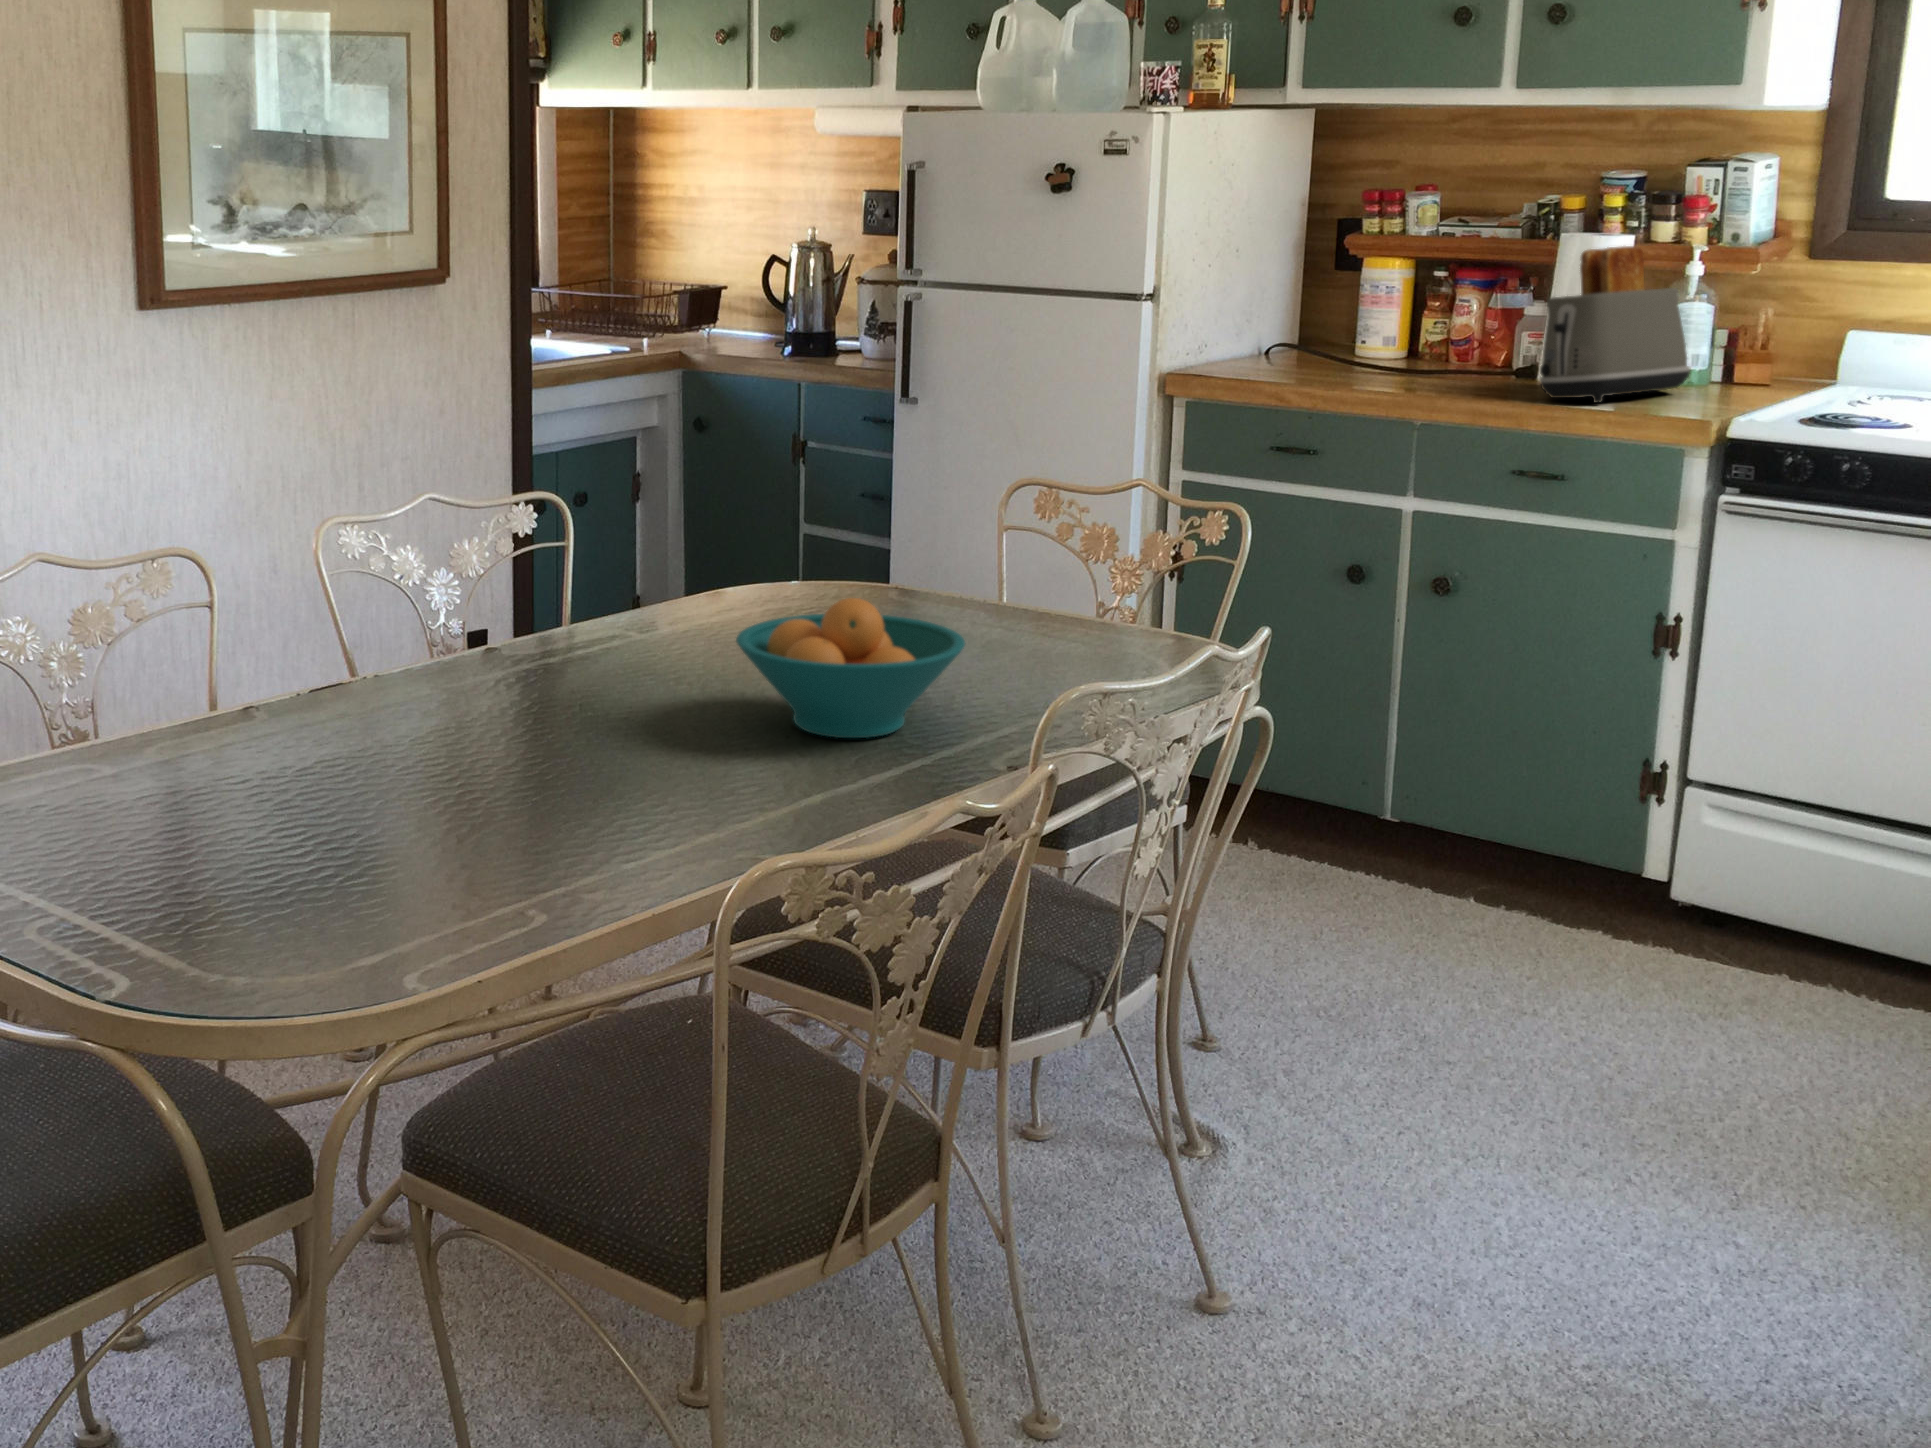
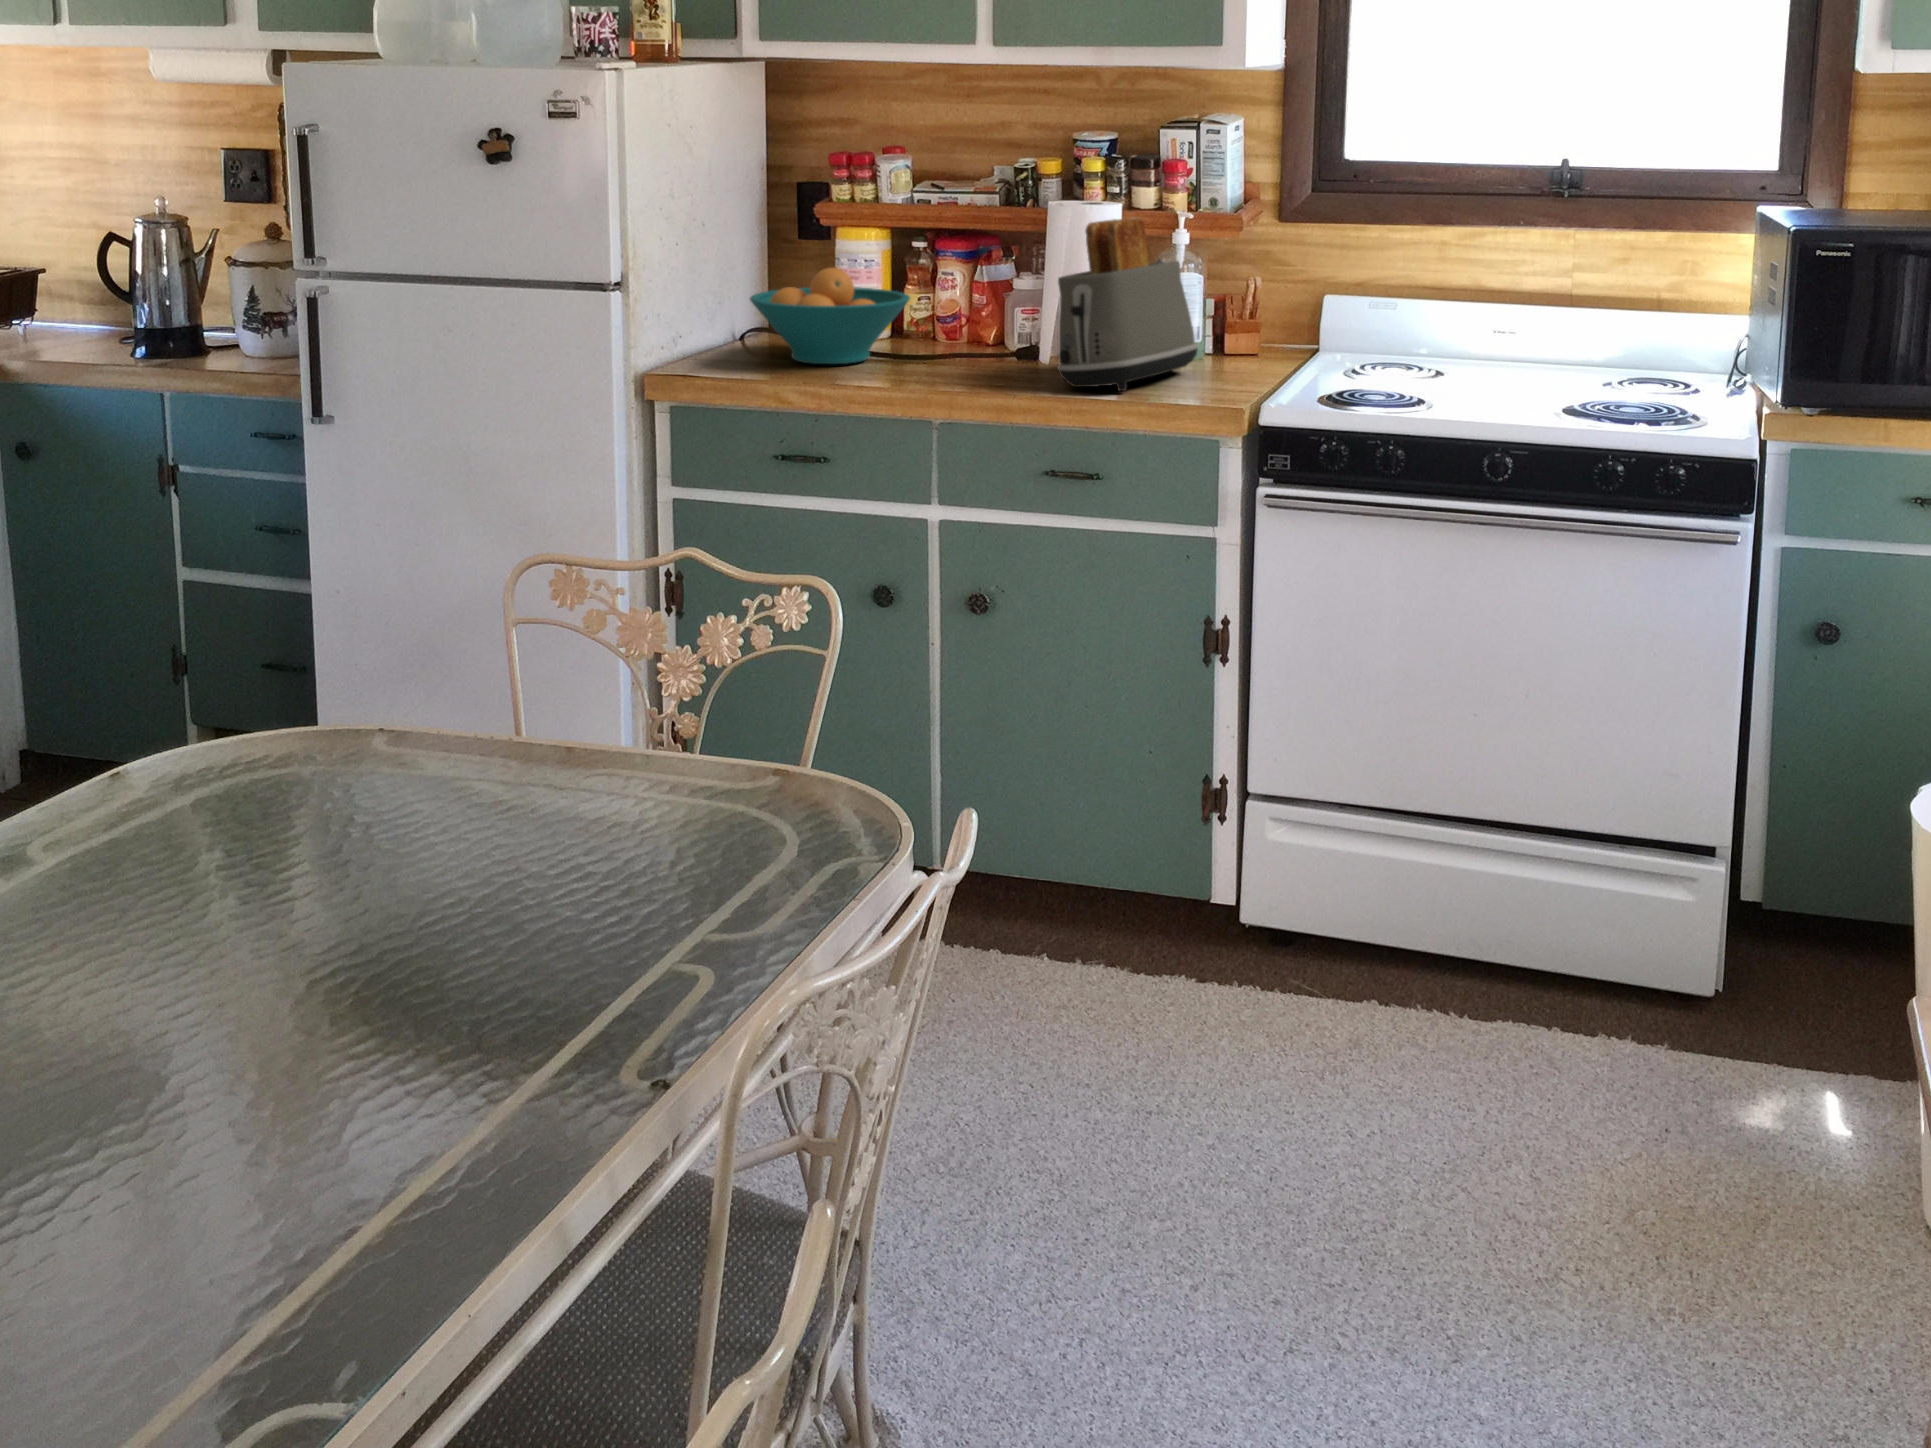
fruit bowl: present [736,598,965,738] -> present [750,268,910,364]

